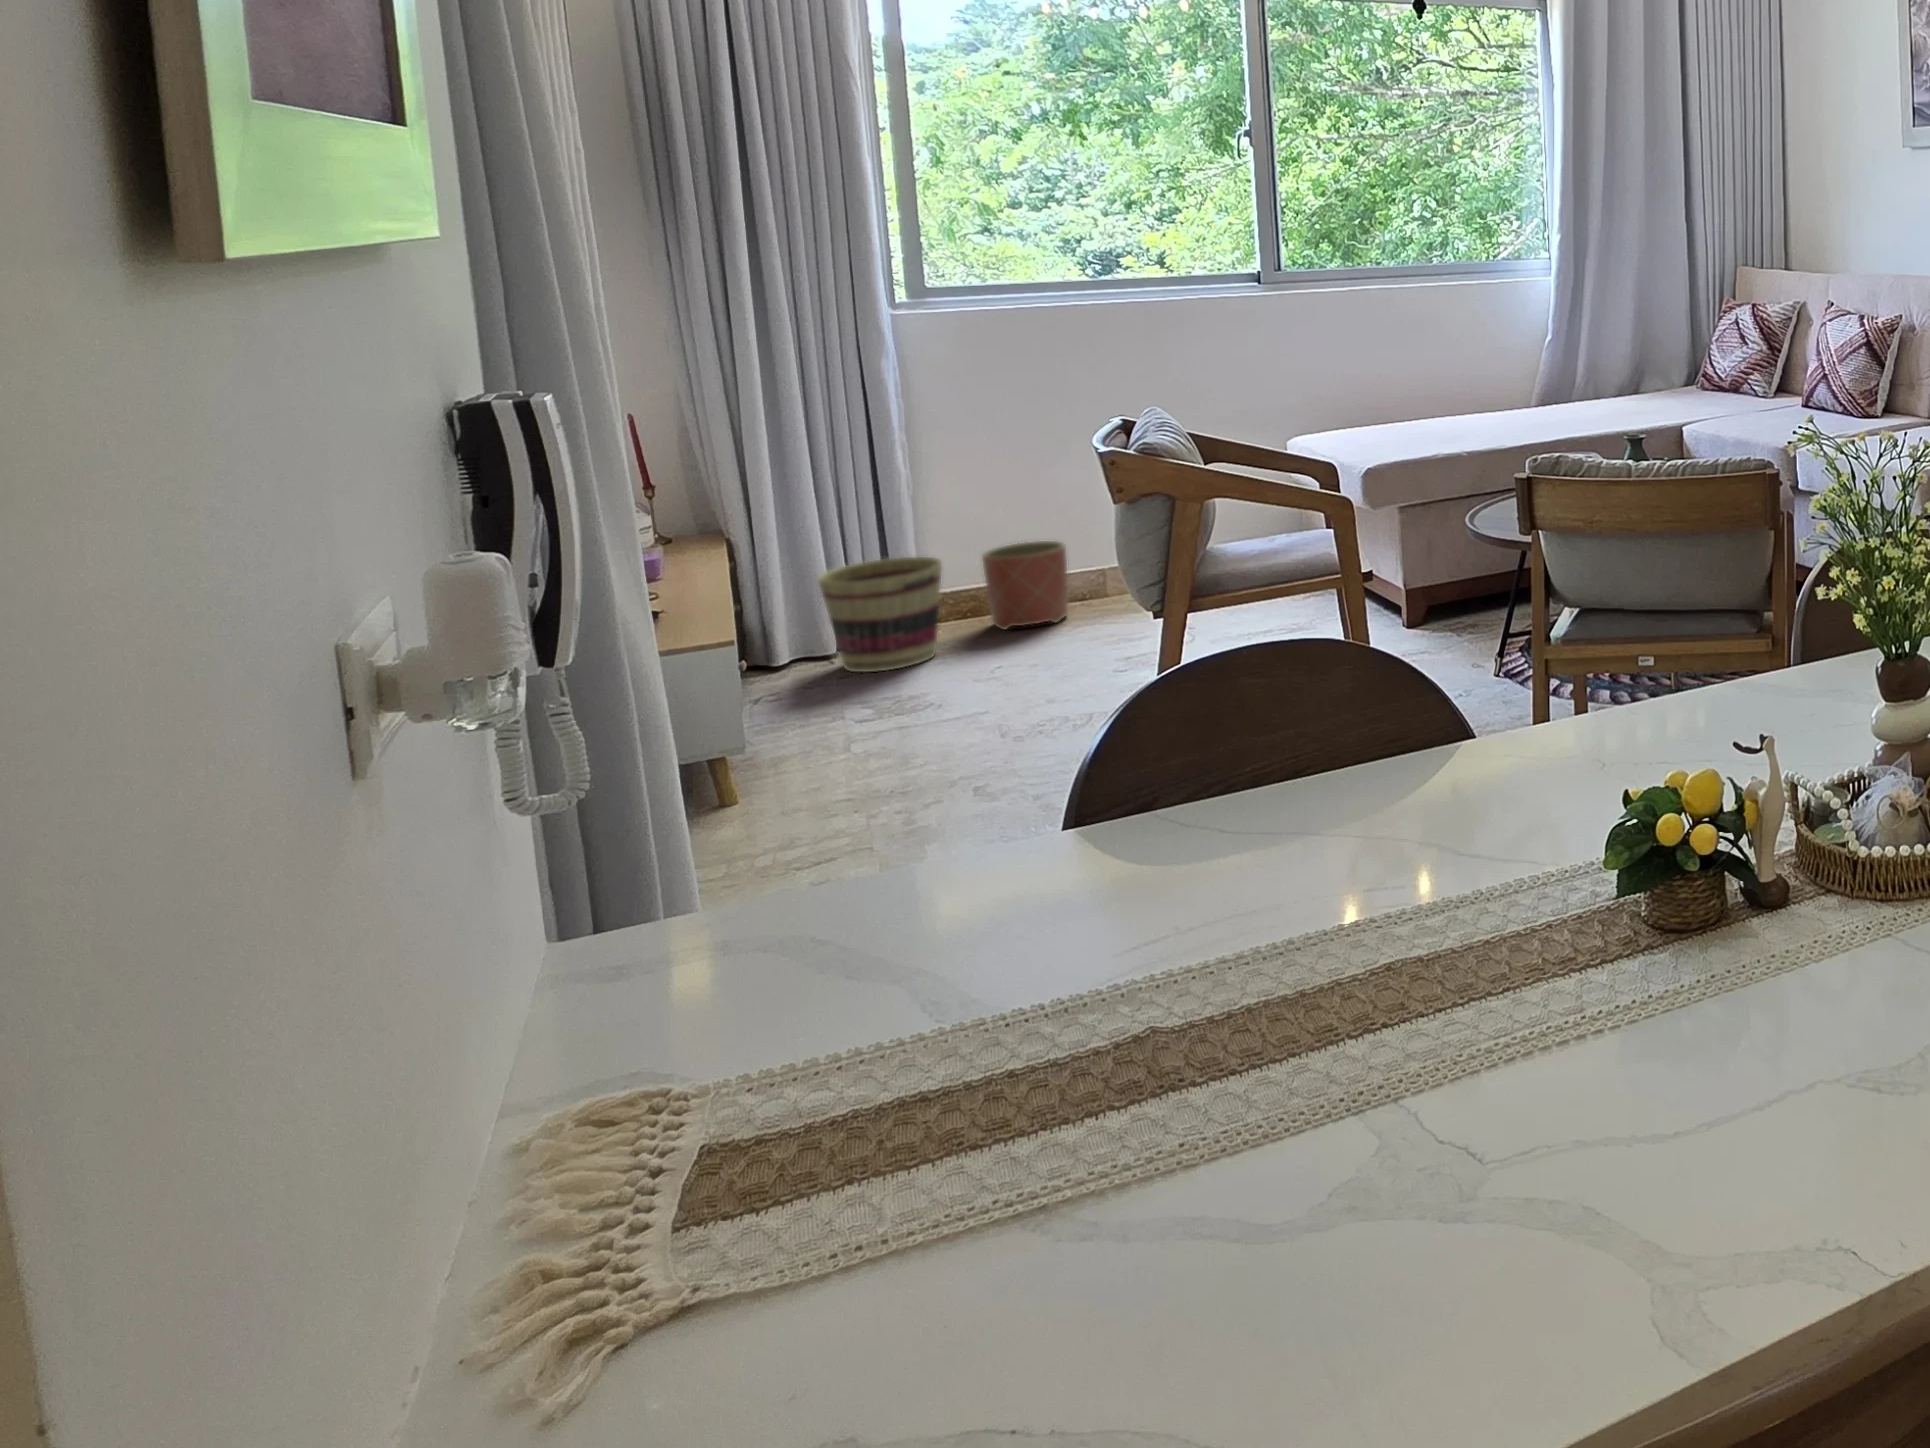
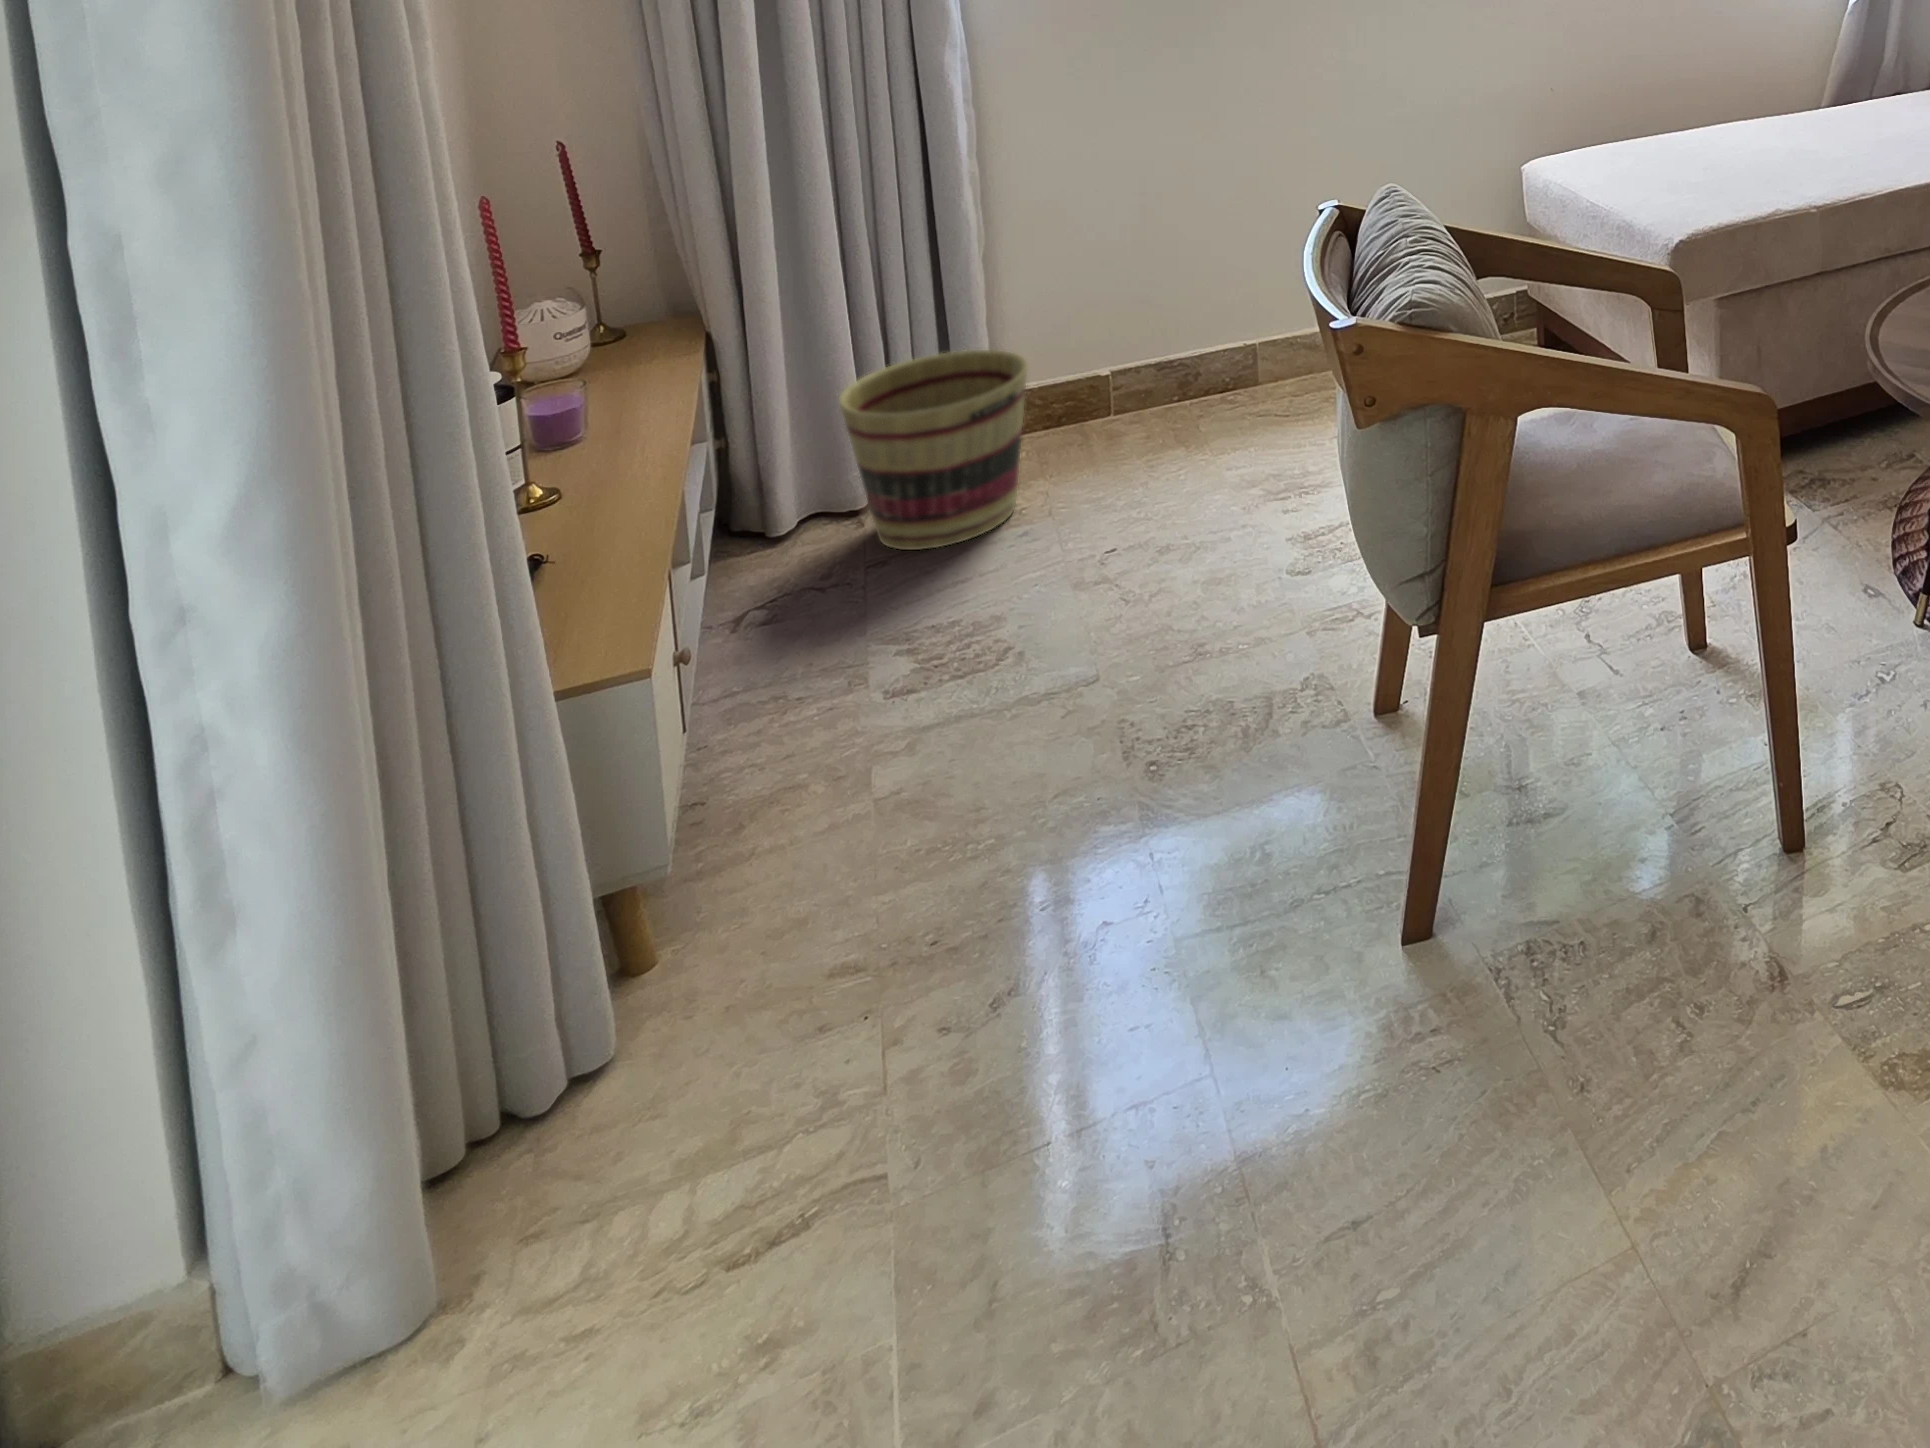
planter: present [982,541,1069,629] -> none [1084,307,1205,451]

